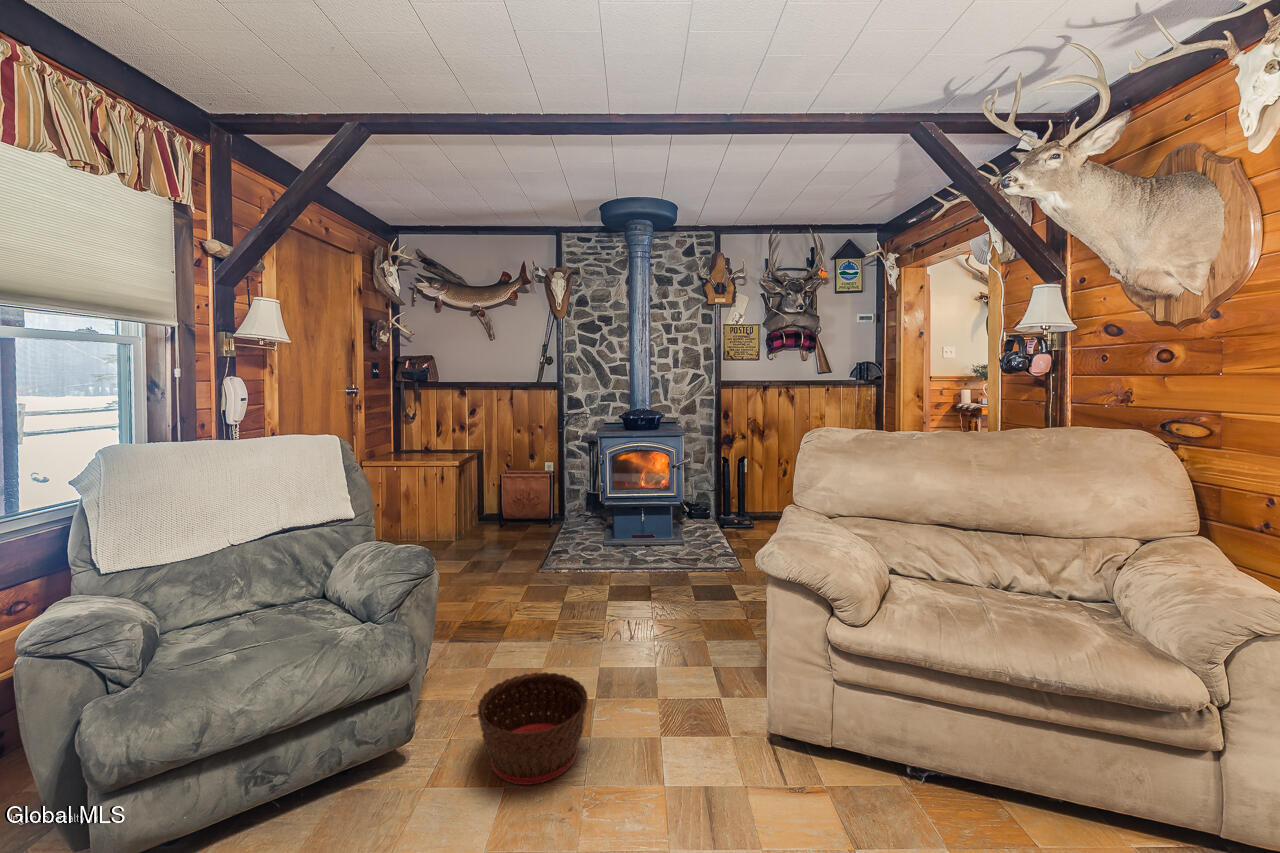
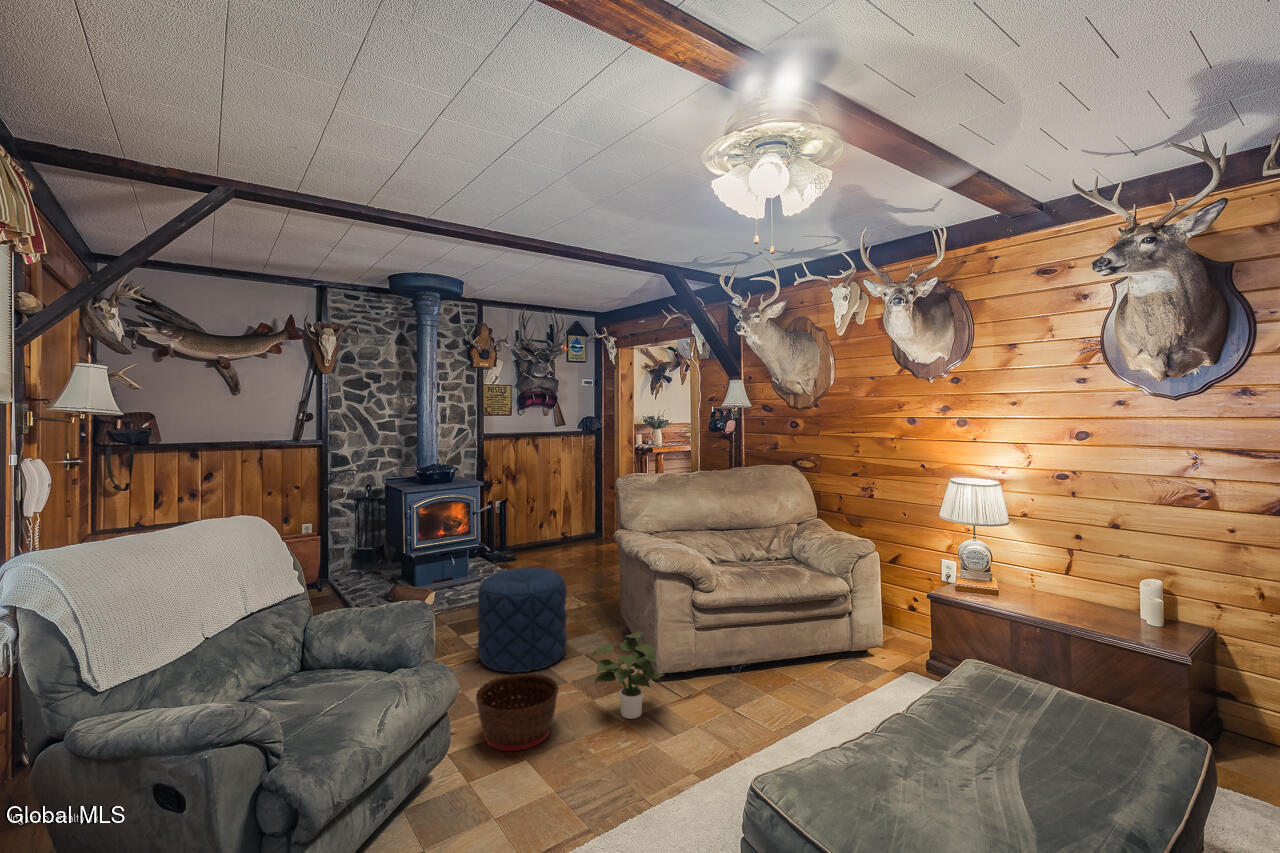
pouf: none [588,537,698,670] -> present [478,568,567,673]
potted plant: none [631,667,748,799] -> present [593,632,664,719]

